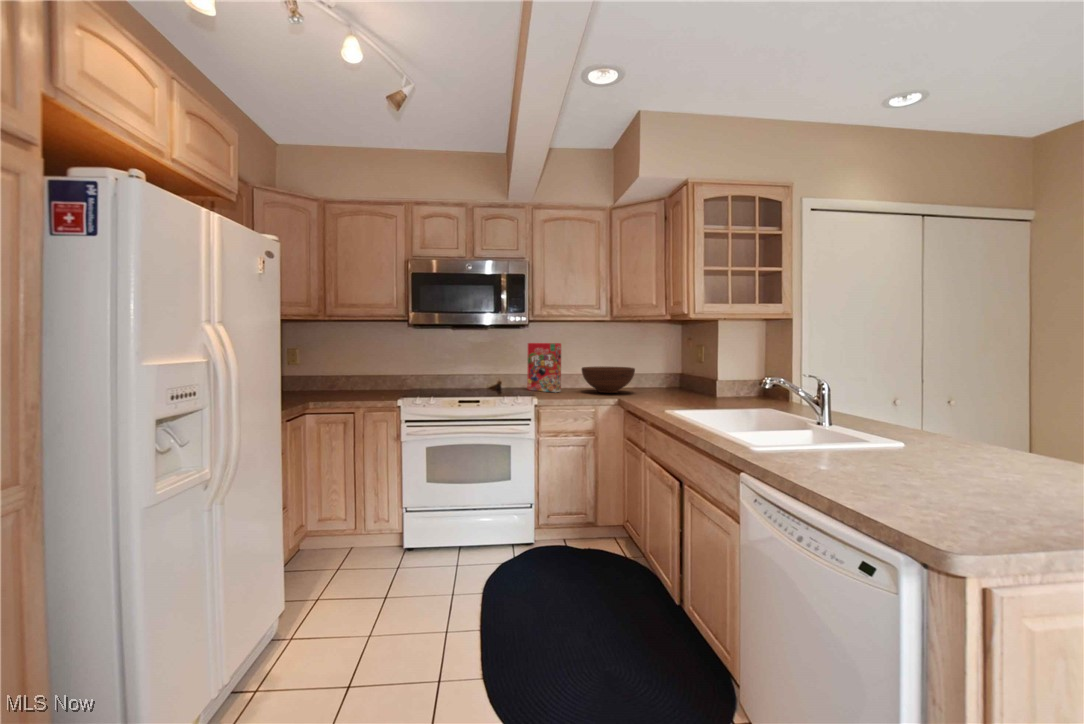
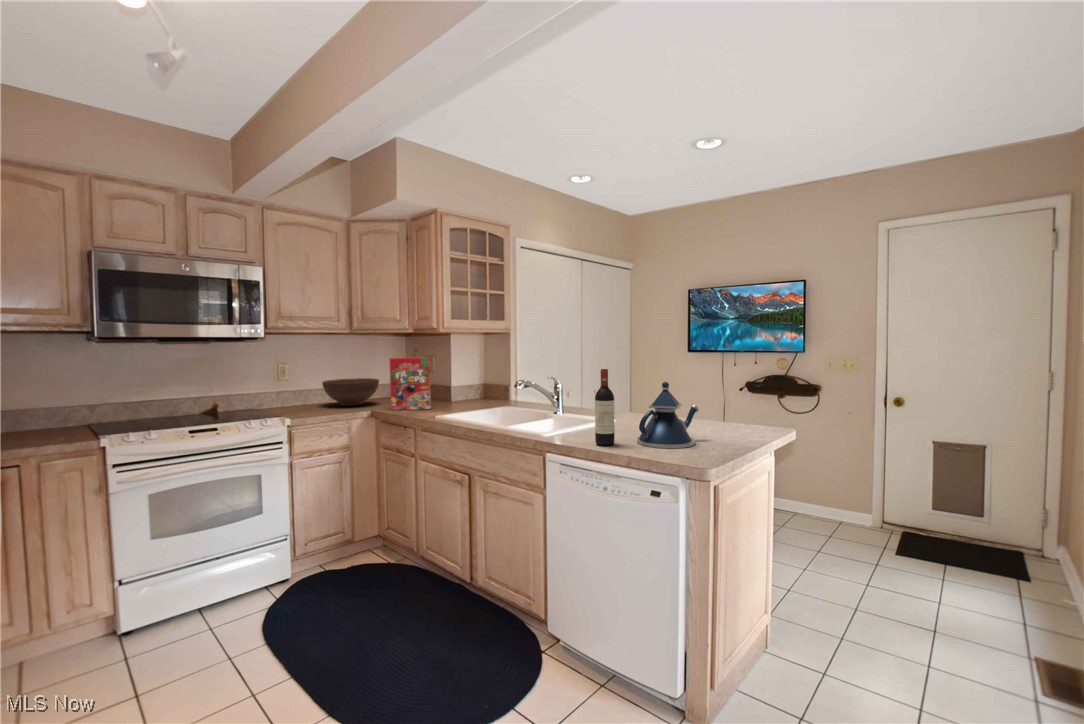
cereal box: present [527,343,561,392] -> present [390,357,431,410]
wine bottle: none [806,362,839,477] -> present [595,369,615,446]
teapot: none [880,388,1028,506] -> present [637,382,699,448]

